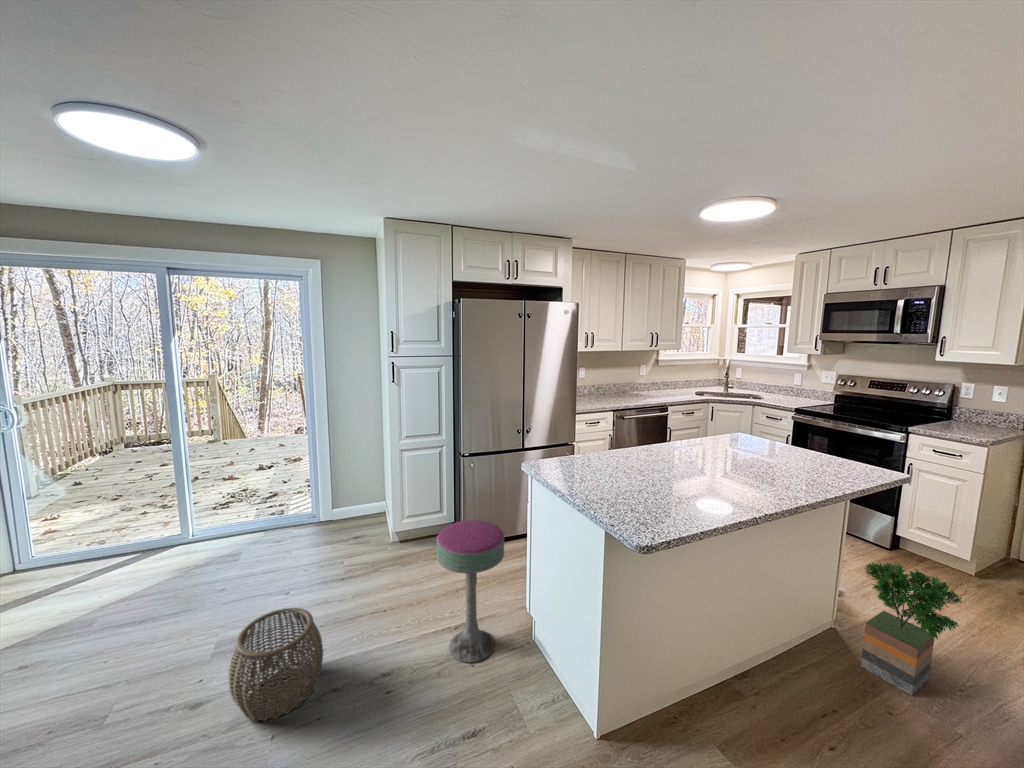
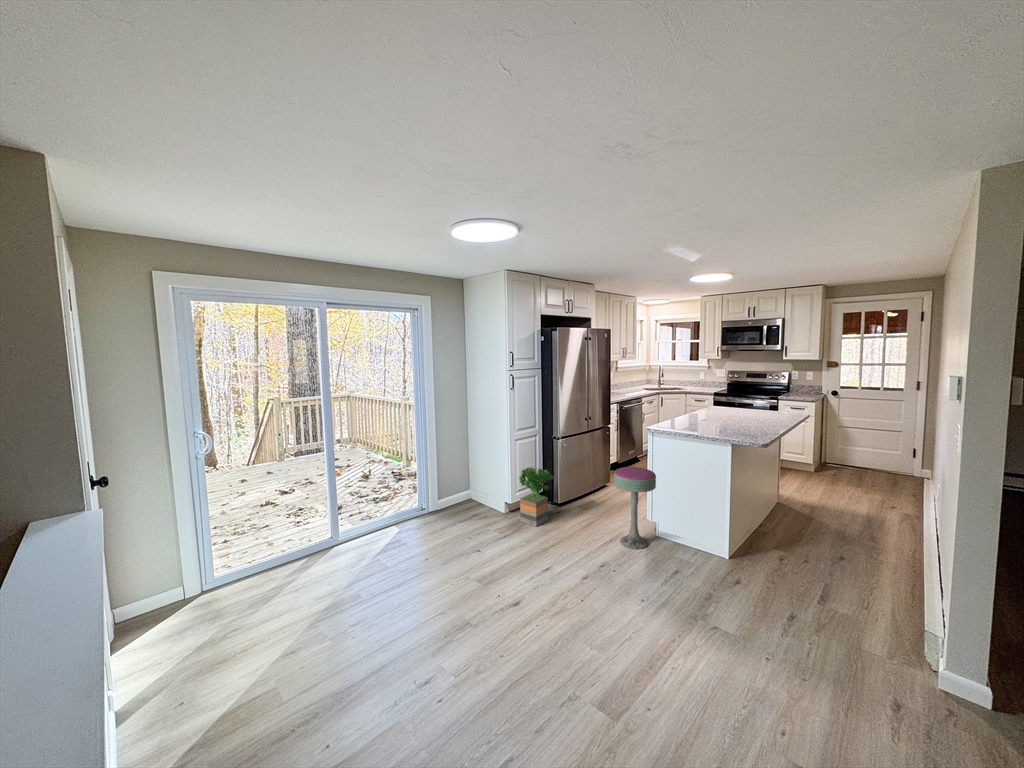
potted tree: present [861,562,962,696] -> present [519,468,553,527]
woven basket: present [228,608,323,721] -> none [538,531,591,594]

